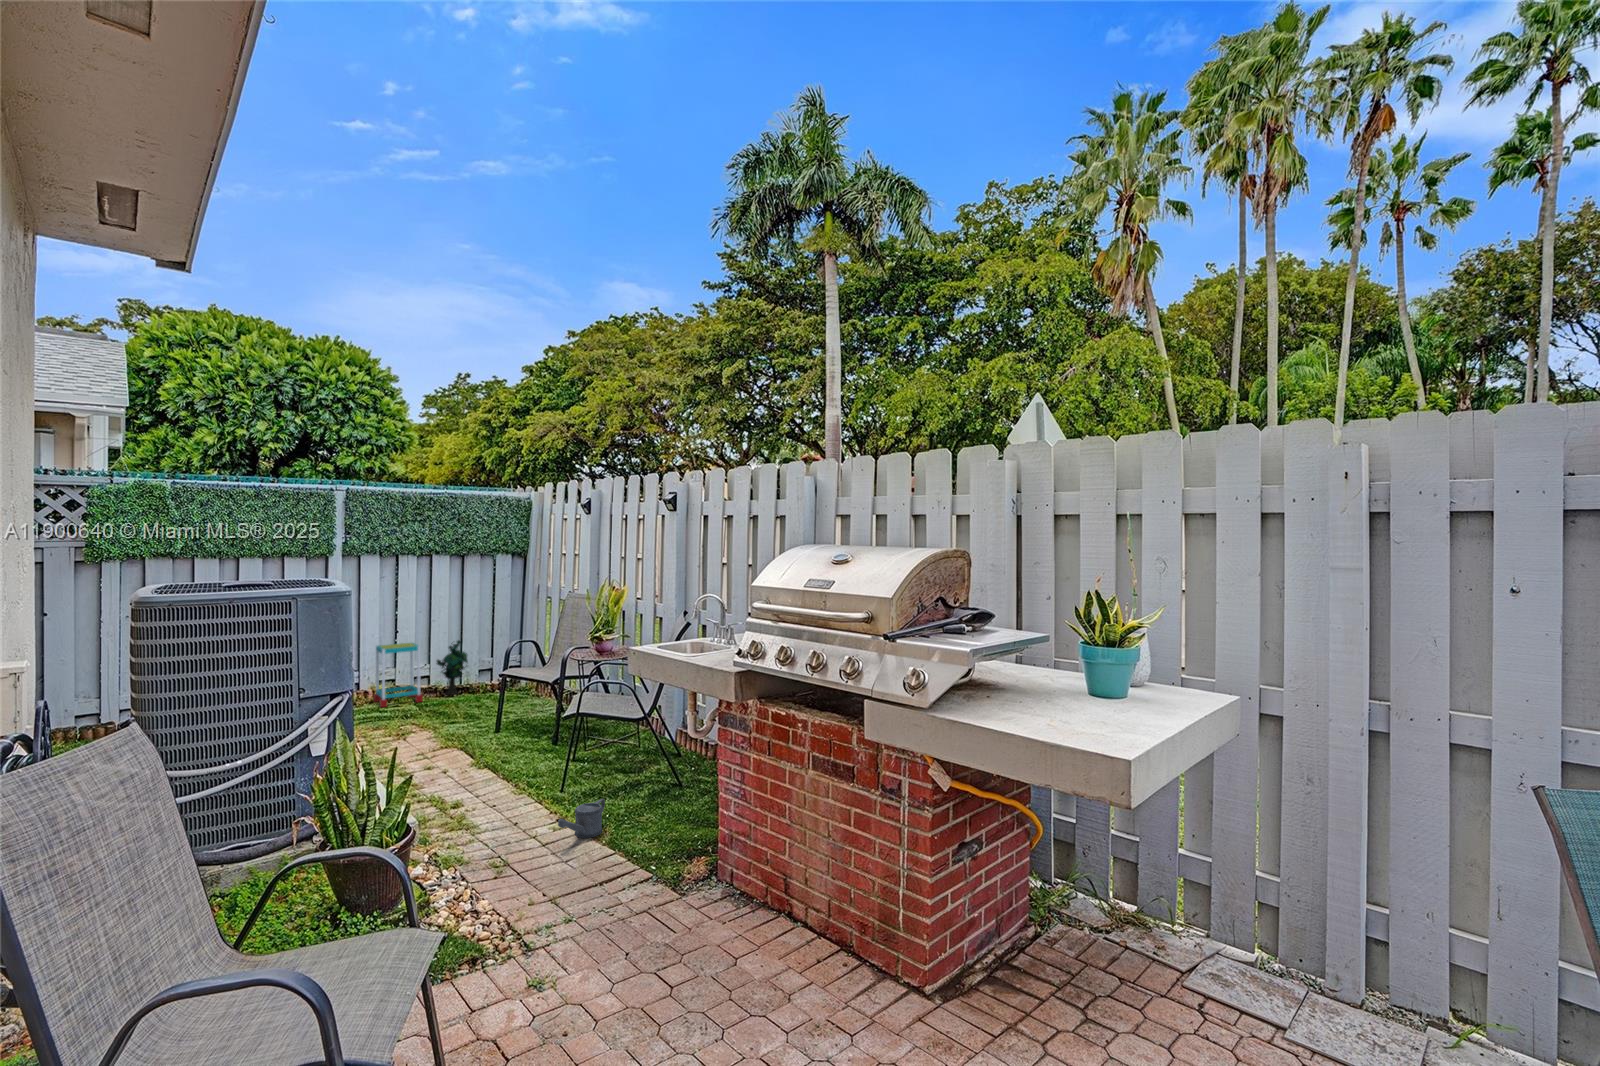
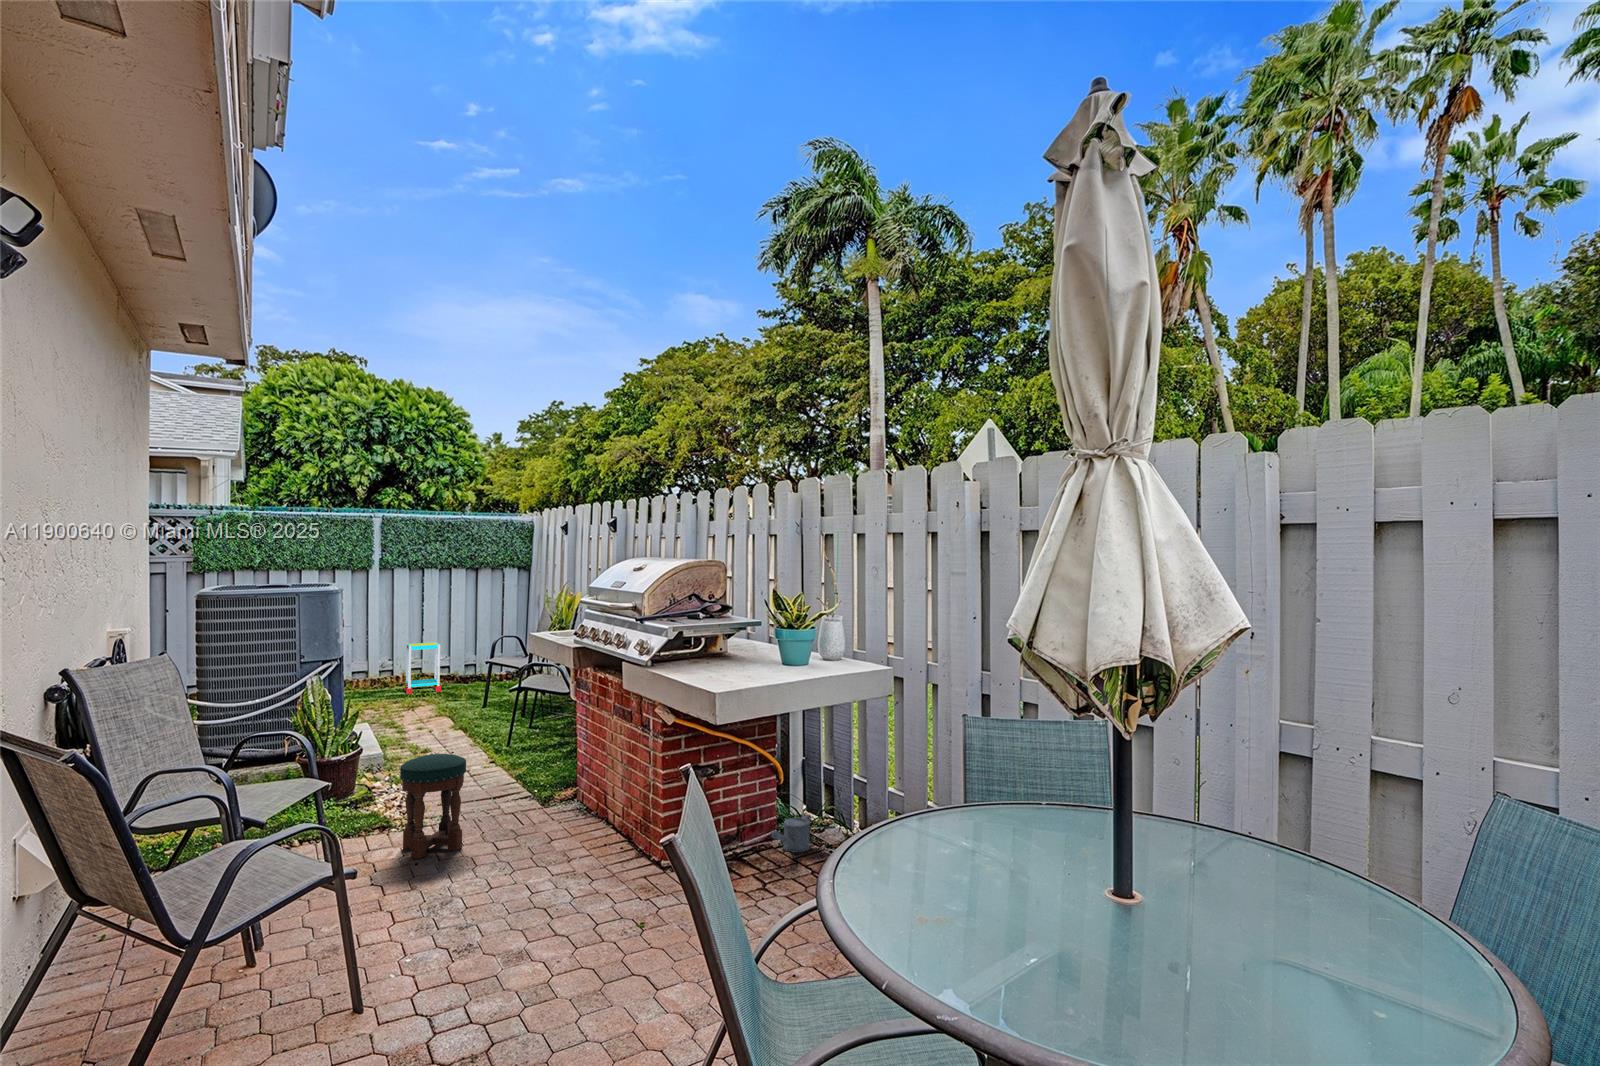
decorative plant: present [437,640,468,695] -> none [454,642,483,688]
watering can: present [558,799,605,838] -> present [771,815,810,853]
stool: none [542,855,638,1035] -> present [400,754,466,859]

